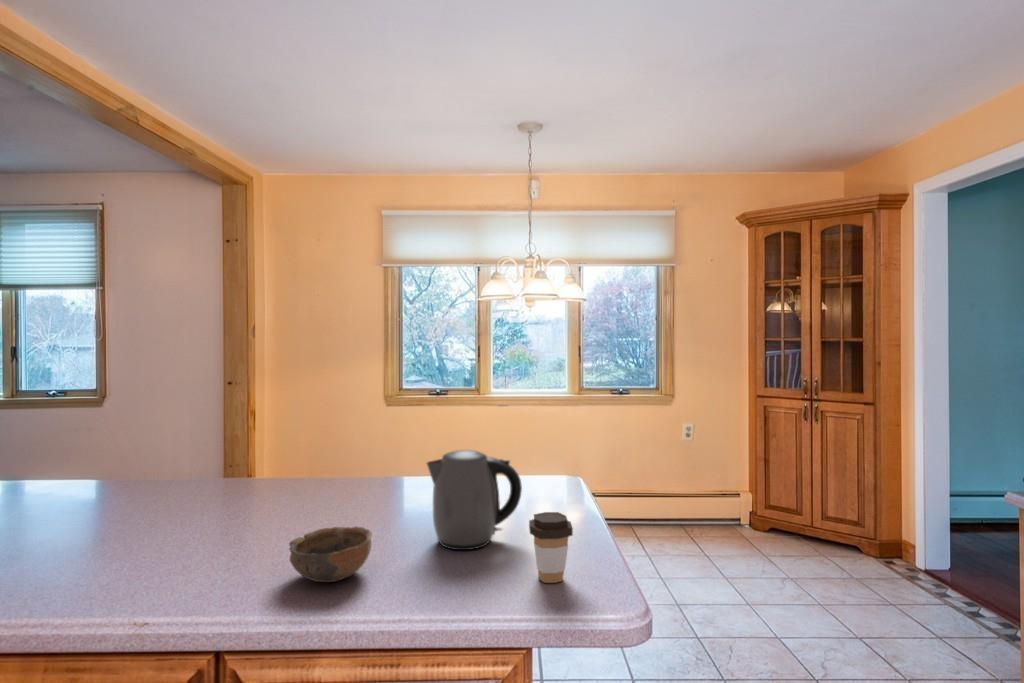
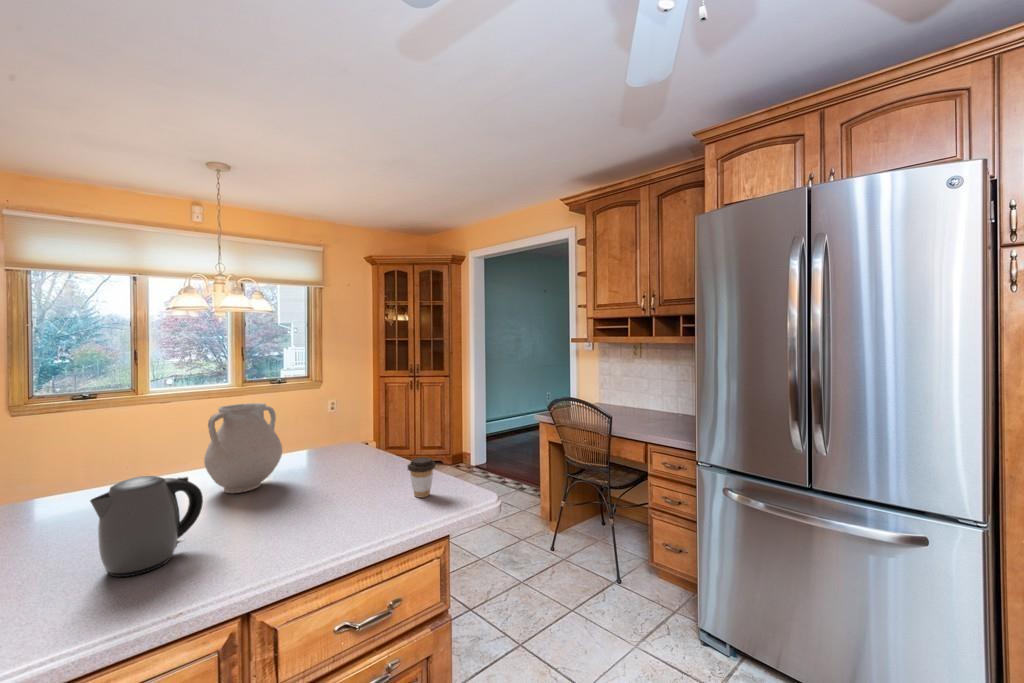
vase: none [367,395,451,503] -> present [204,403,282,493]
kettle: present [427,450,522,550] -> present [90,476,203,577]
bowl: present [289,526,372,582] -> none [255,501,321,545]

